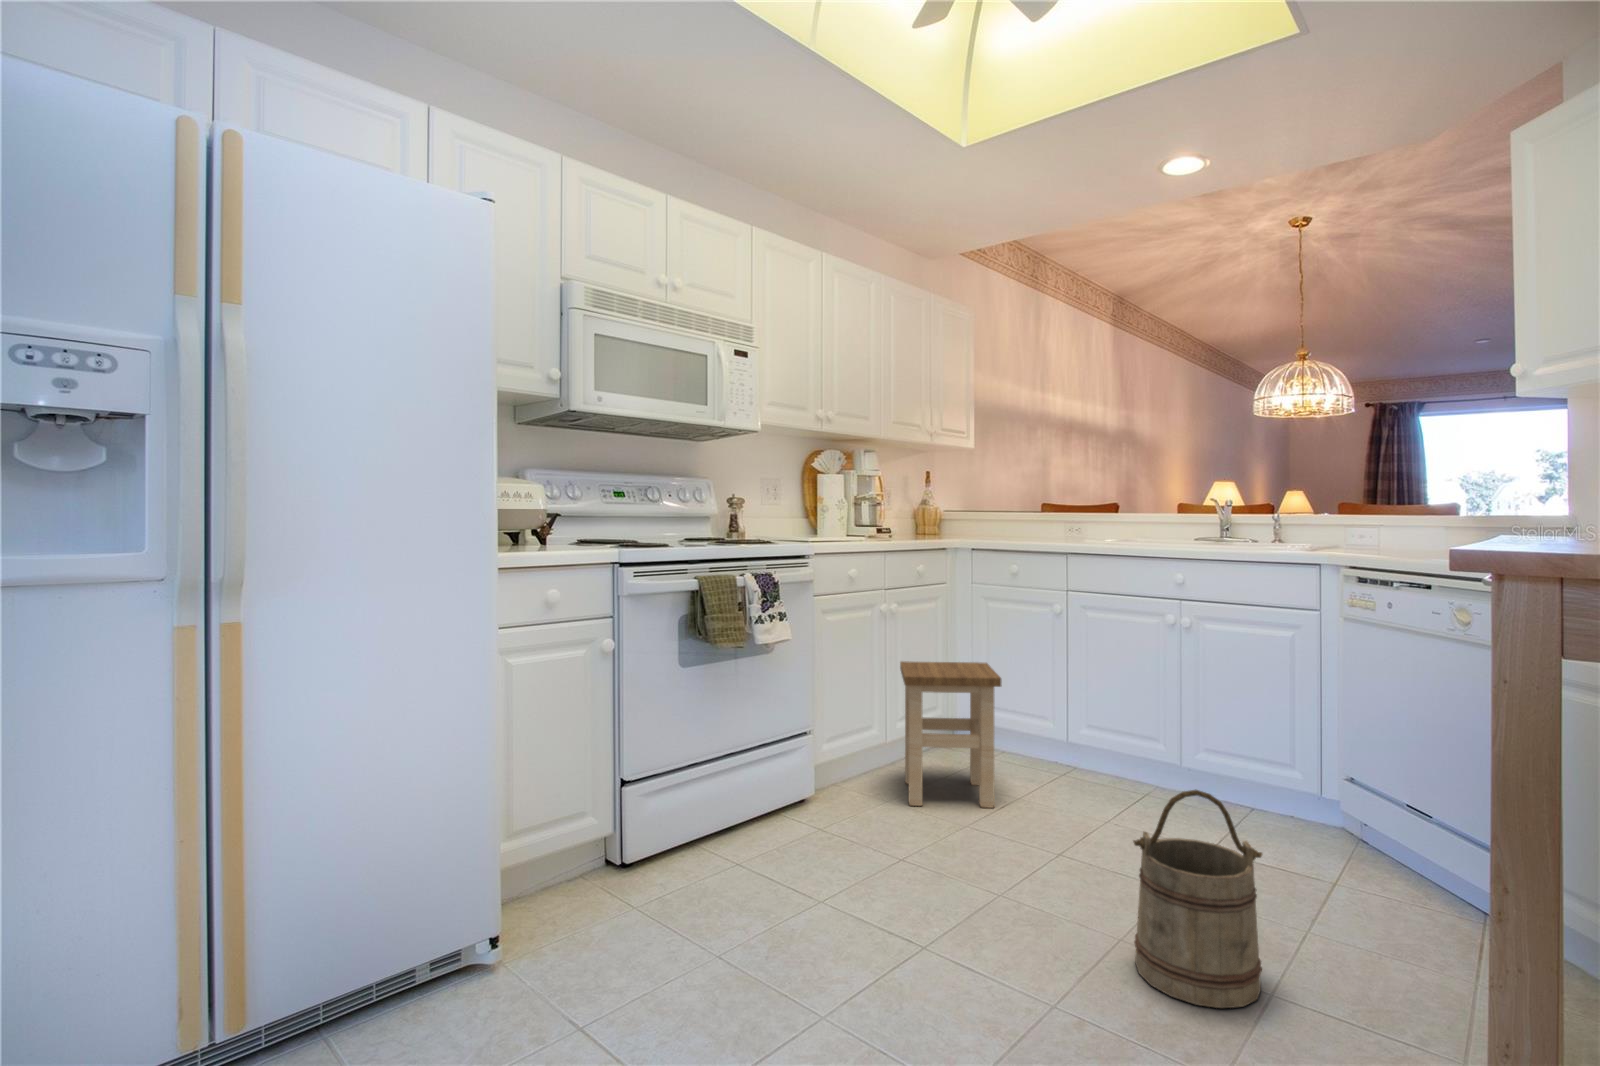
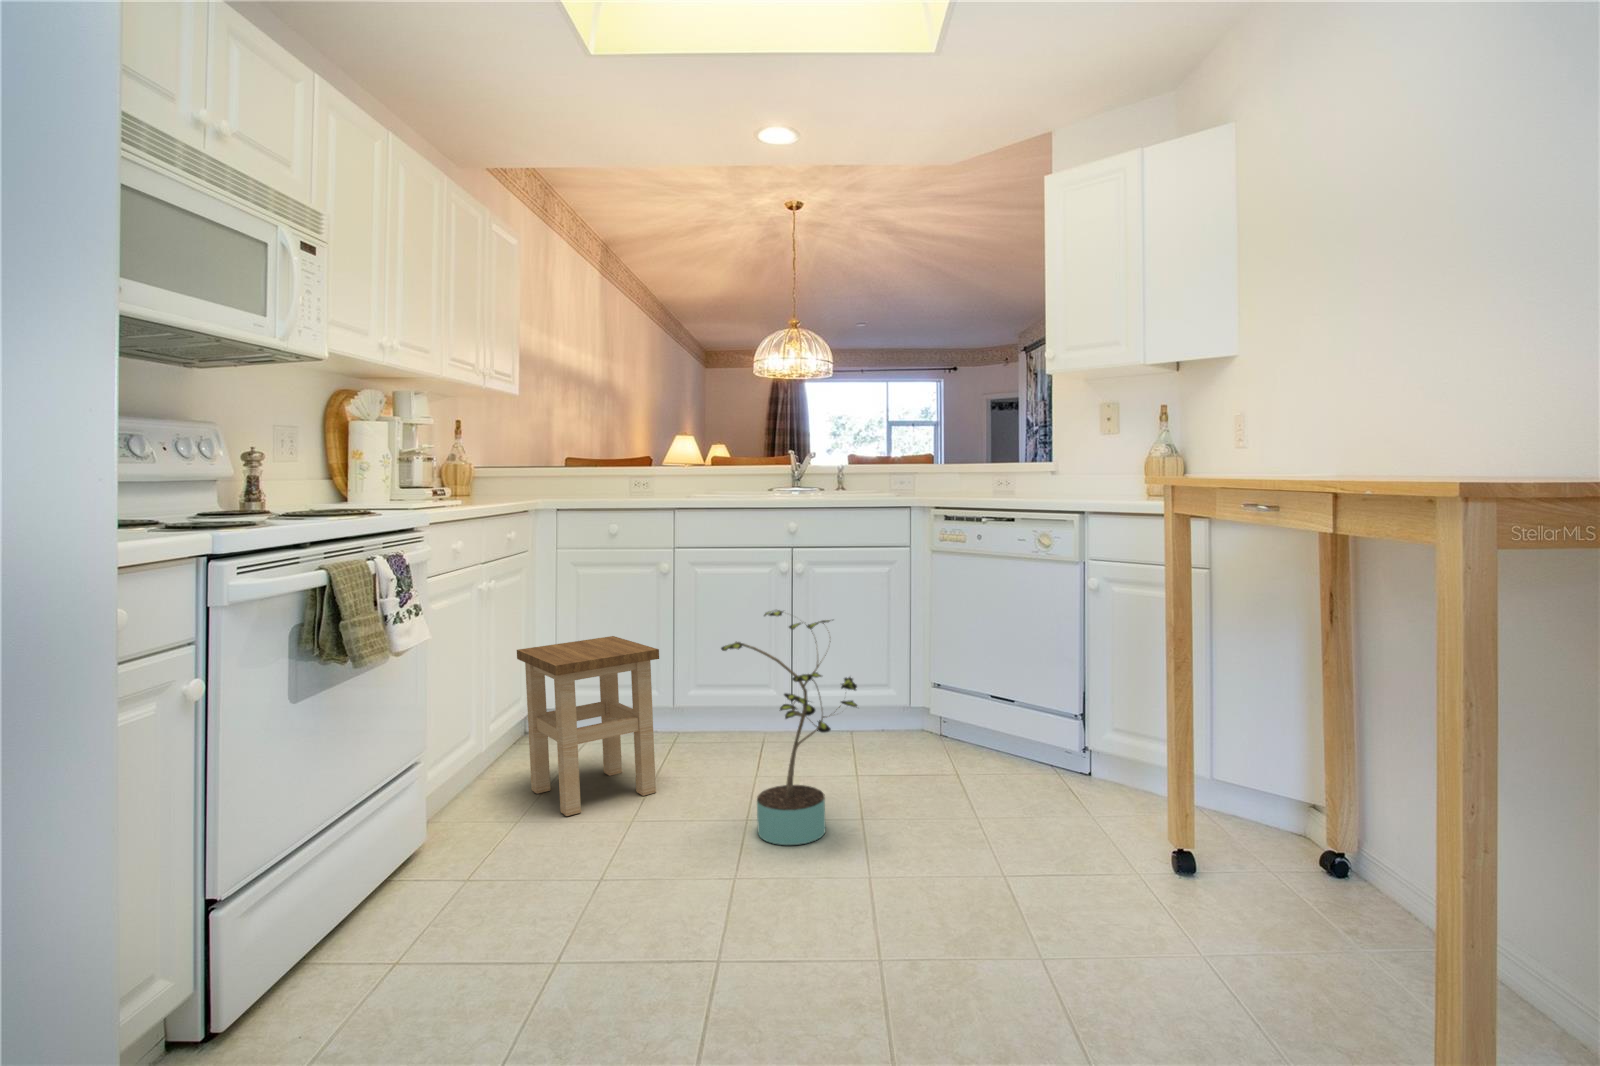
potted plant: none [1011,654,1143,888] -> present [721,610,857,845]
bucket: present [1133,790,1262,1008] -> none [906,716,1010,909]

